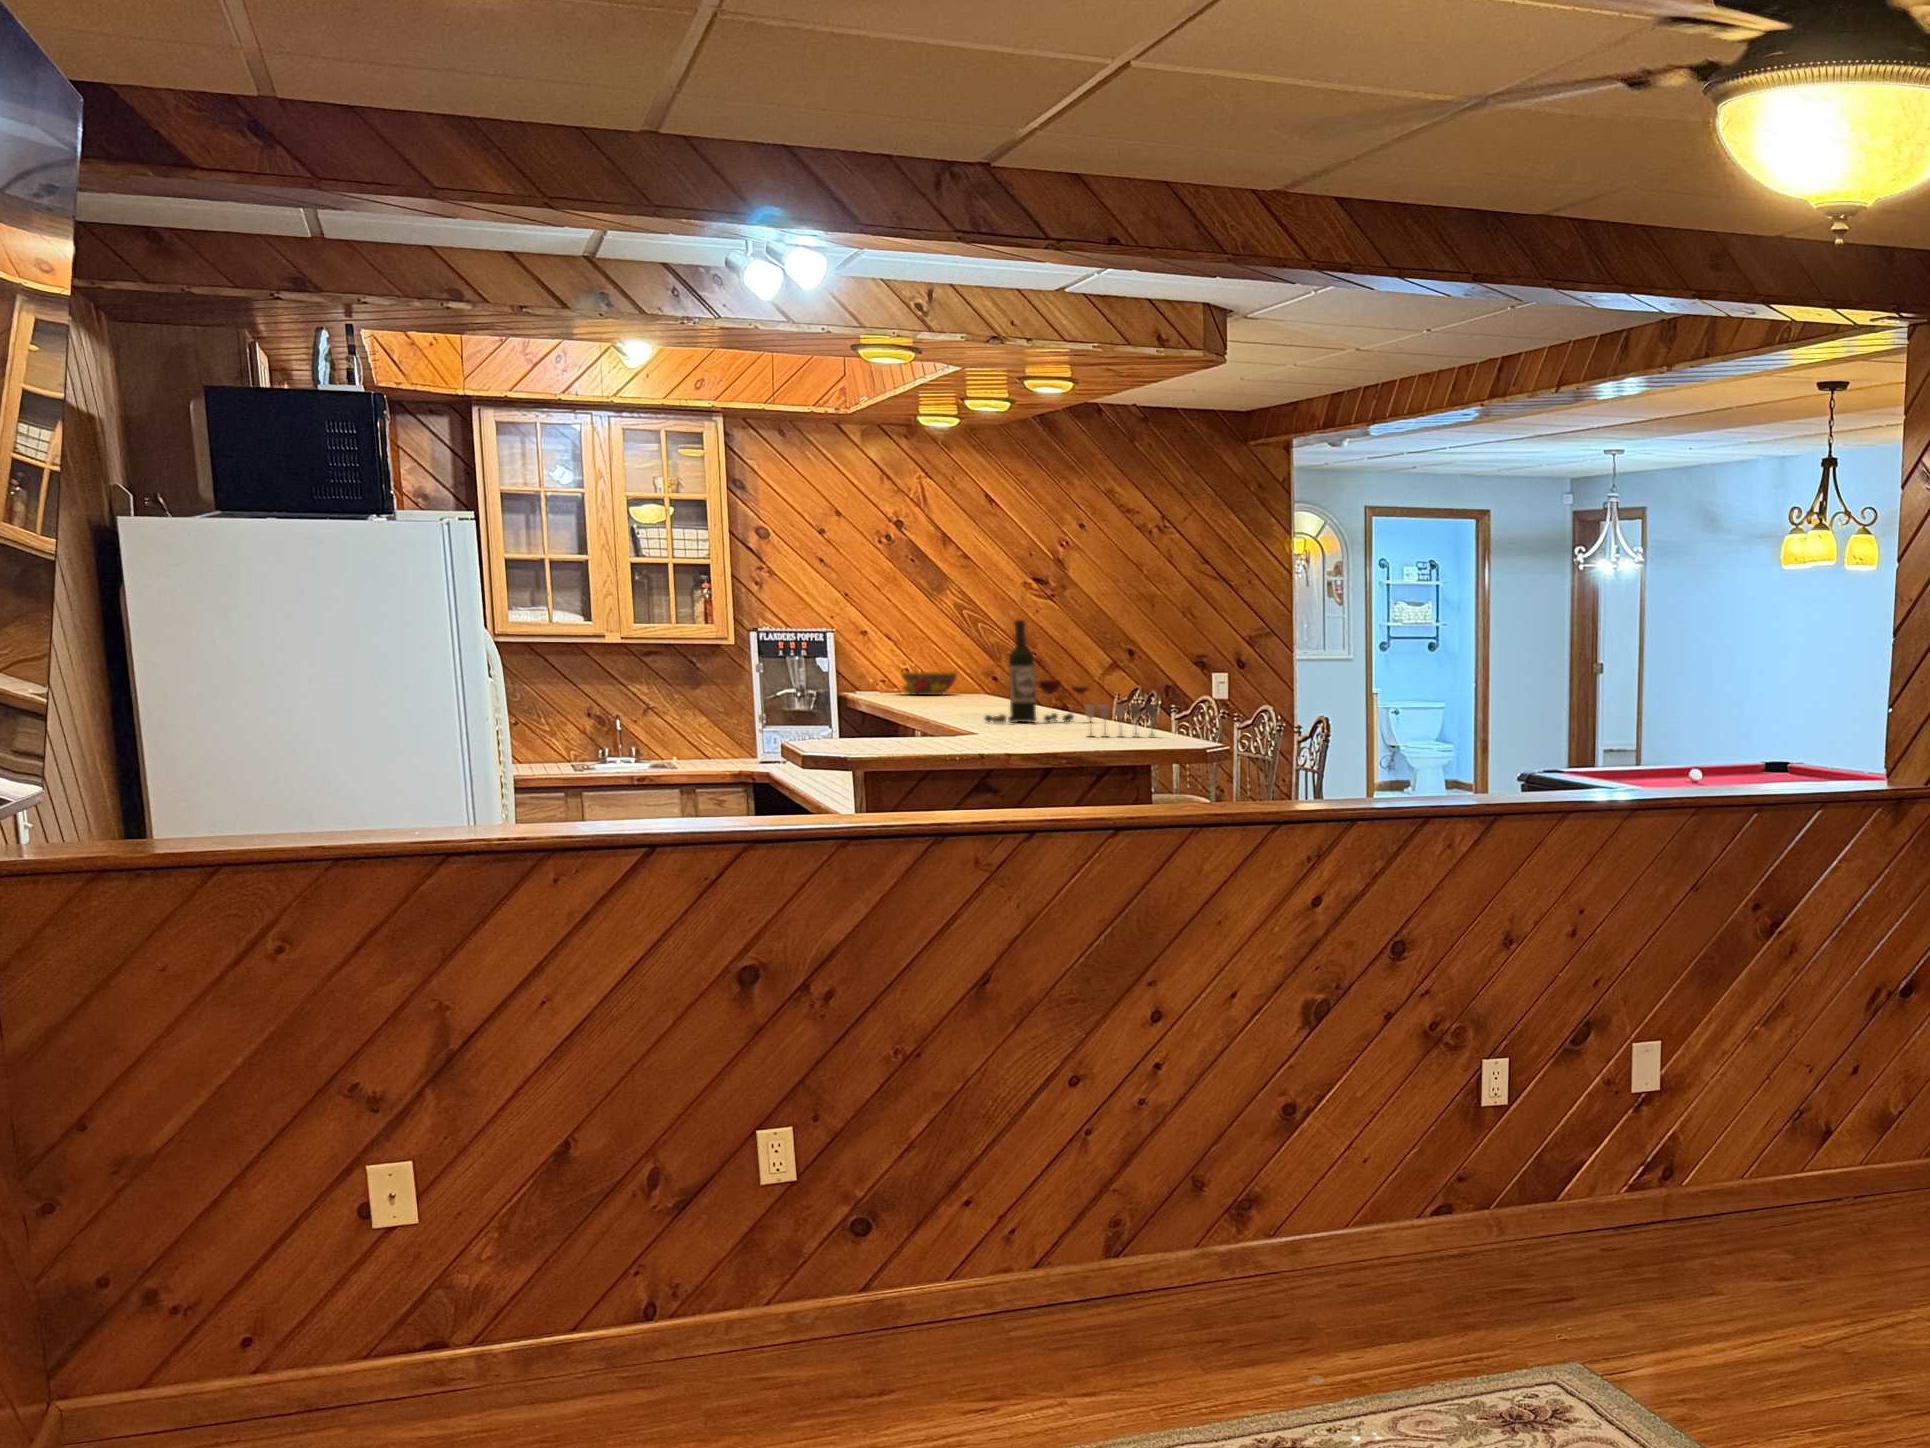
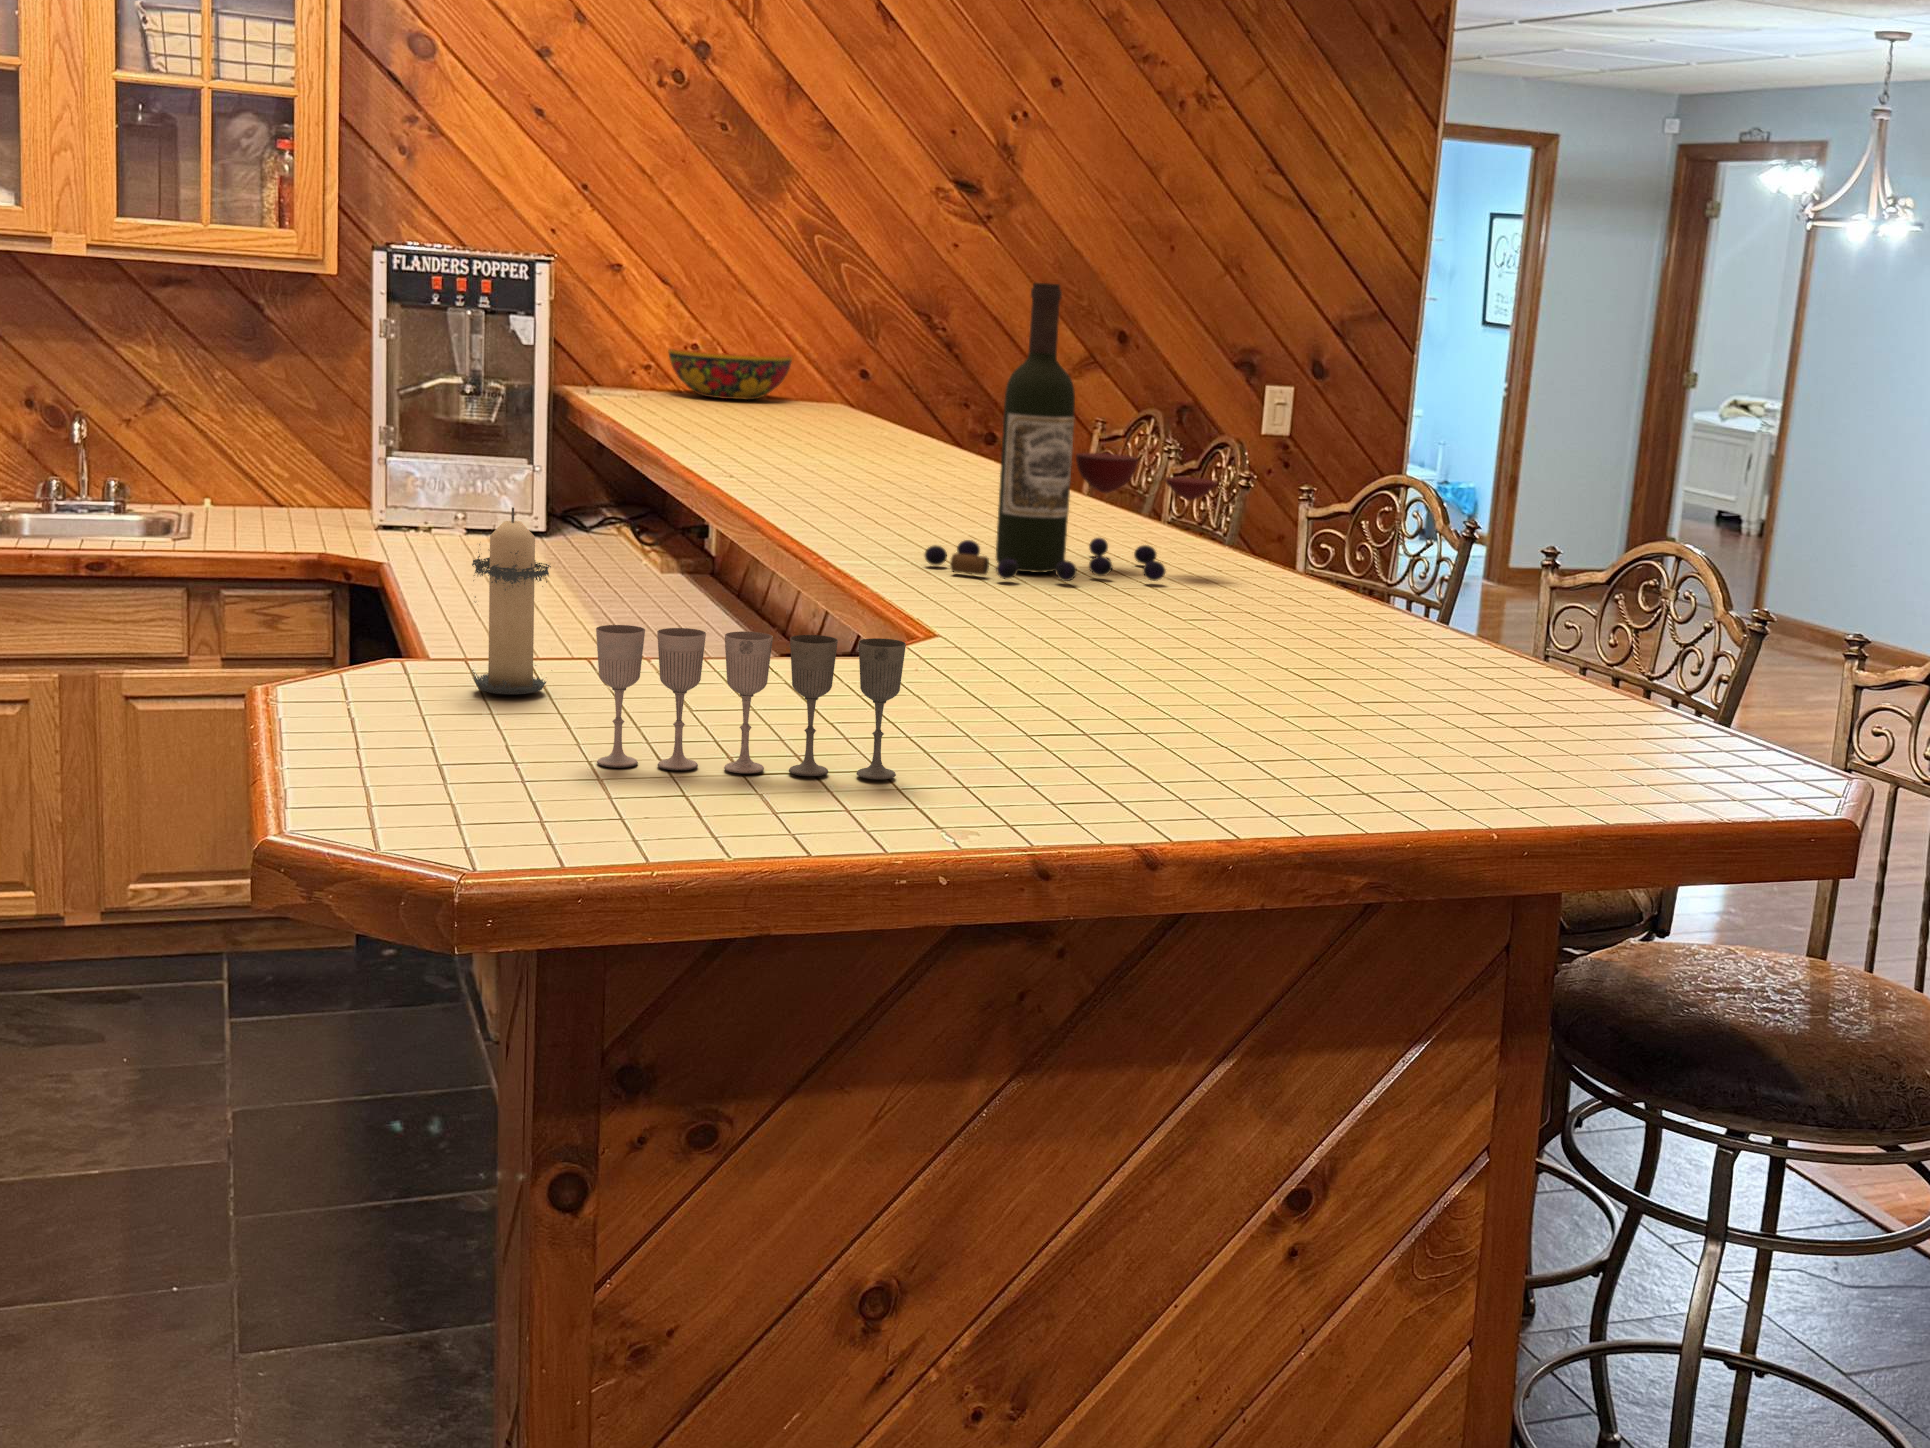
candle: none [834,686,861,737] -> present [472,507,551,694]
wine glass: present [1085,704,1157,737] -> present [596,625,906,779]

